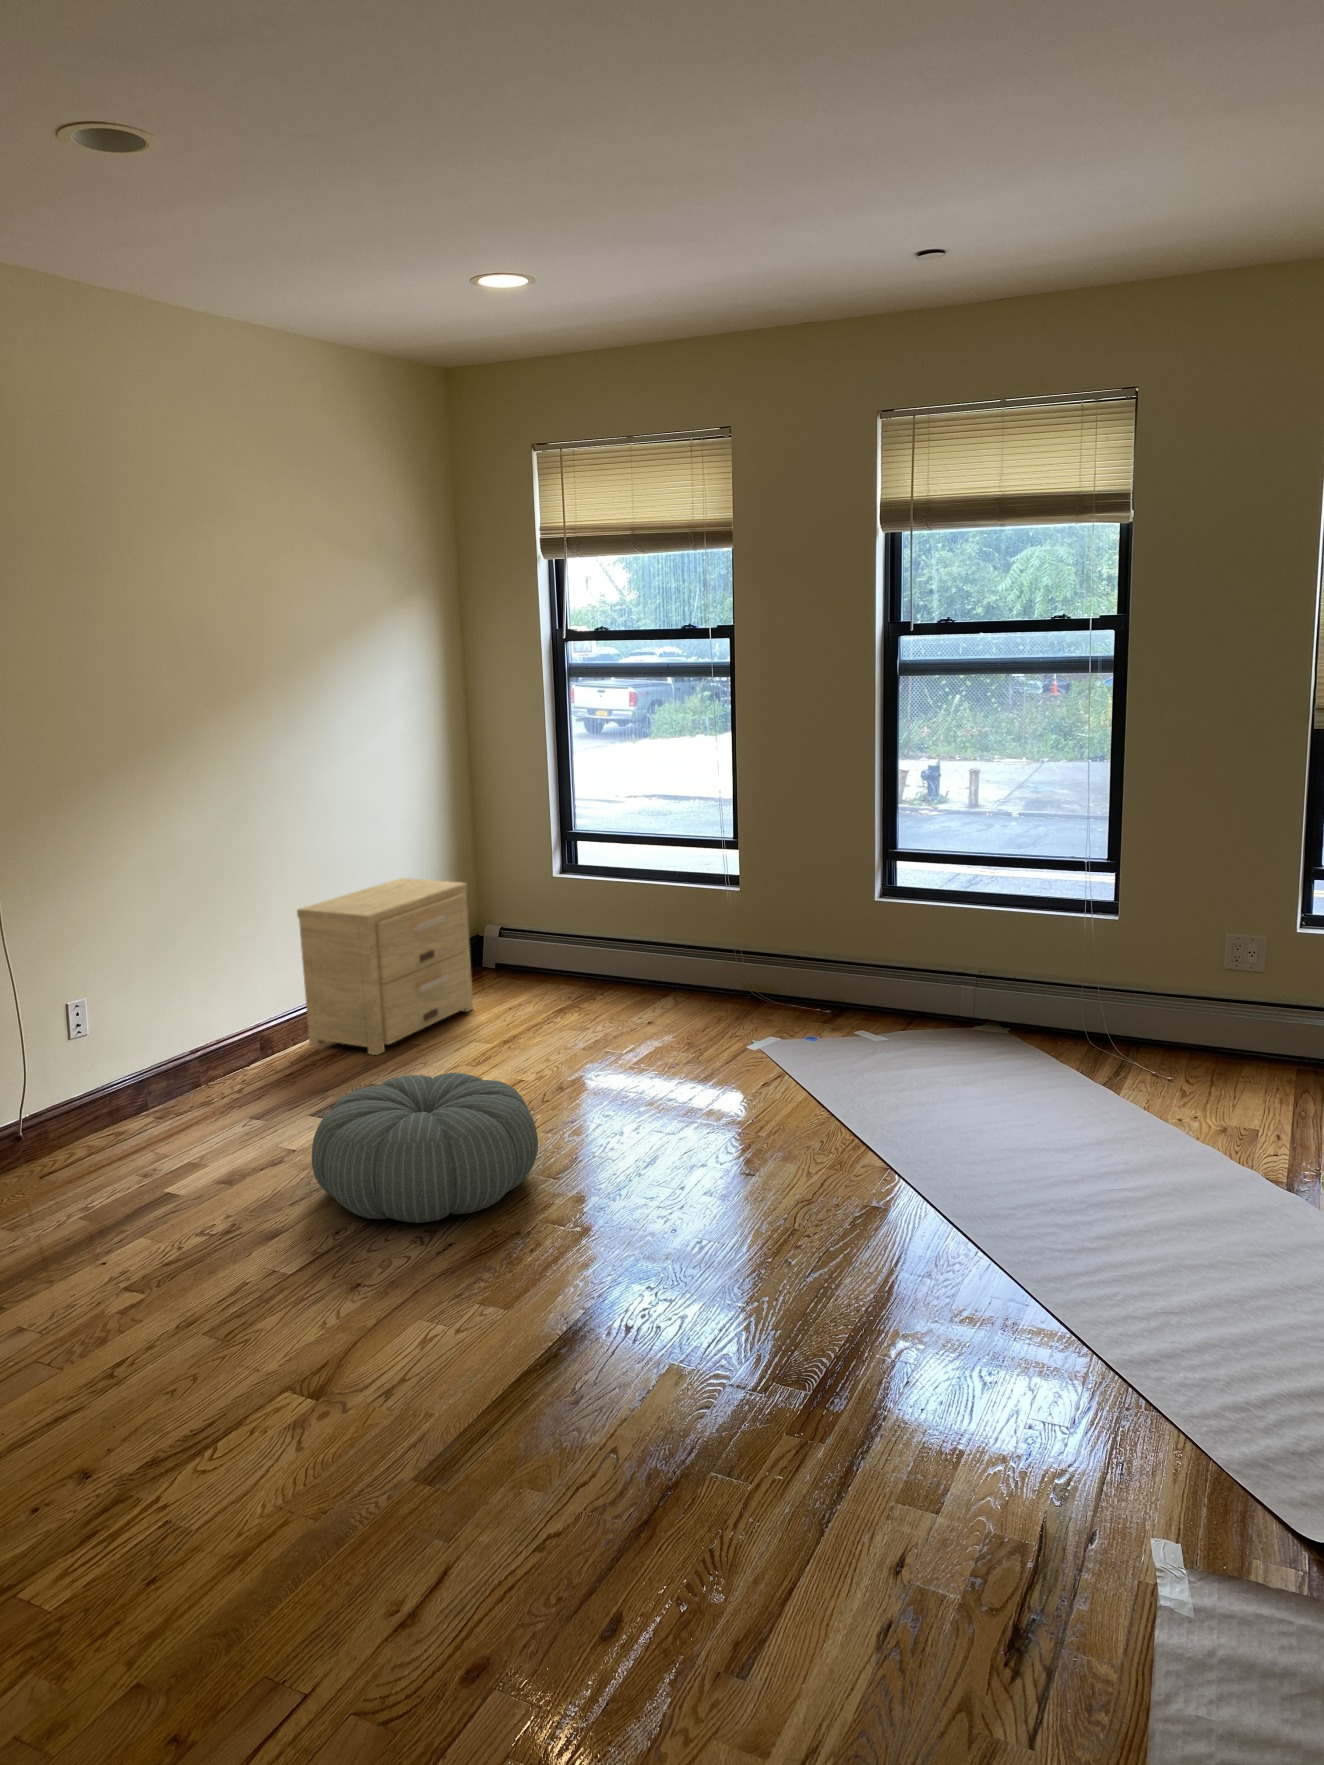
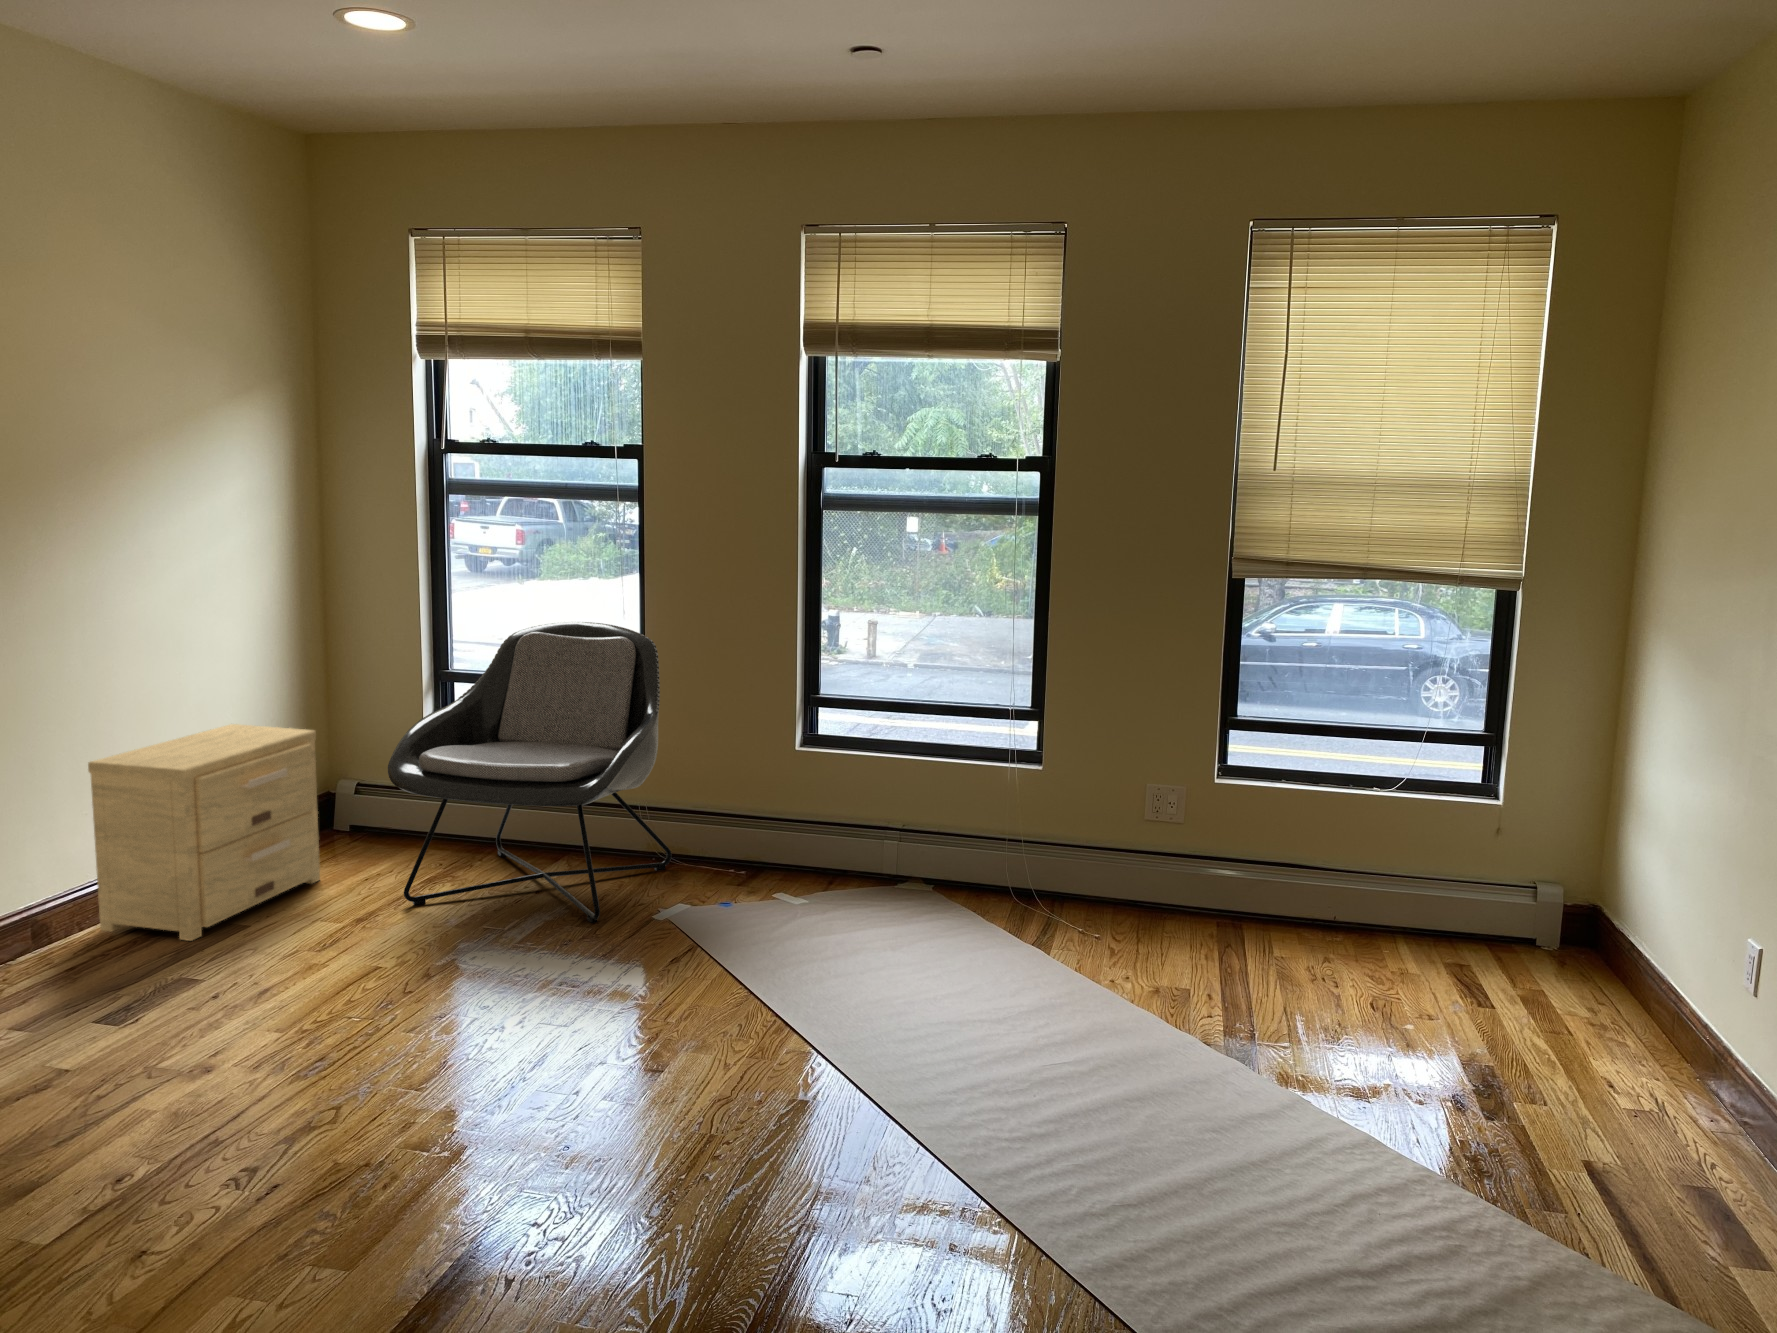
lounge chair: none [525,786,766,1051] -> present [388,622,672,923]
pouf: present [312,1073,538,1223] -> none [88,964,397,1159]

